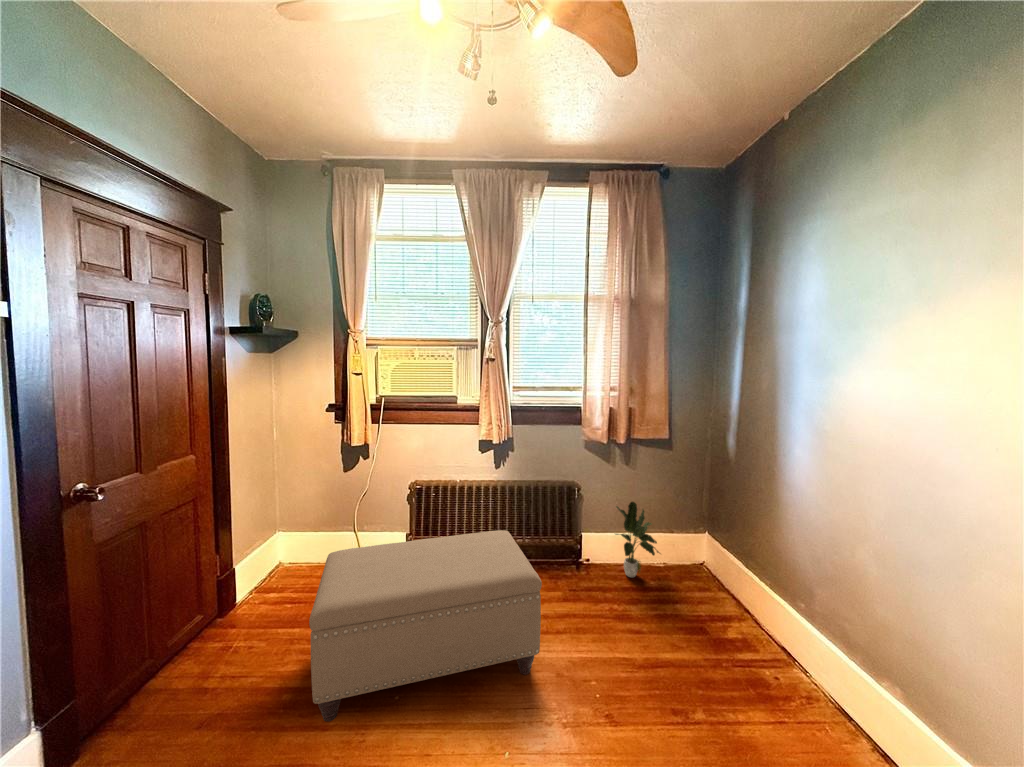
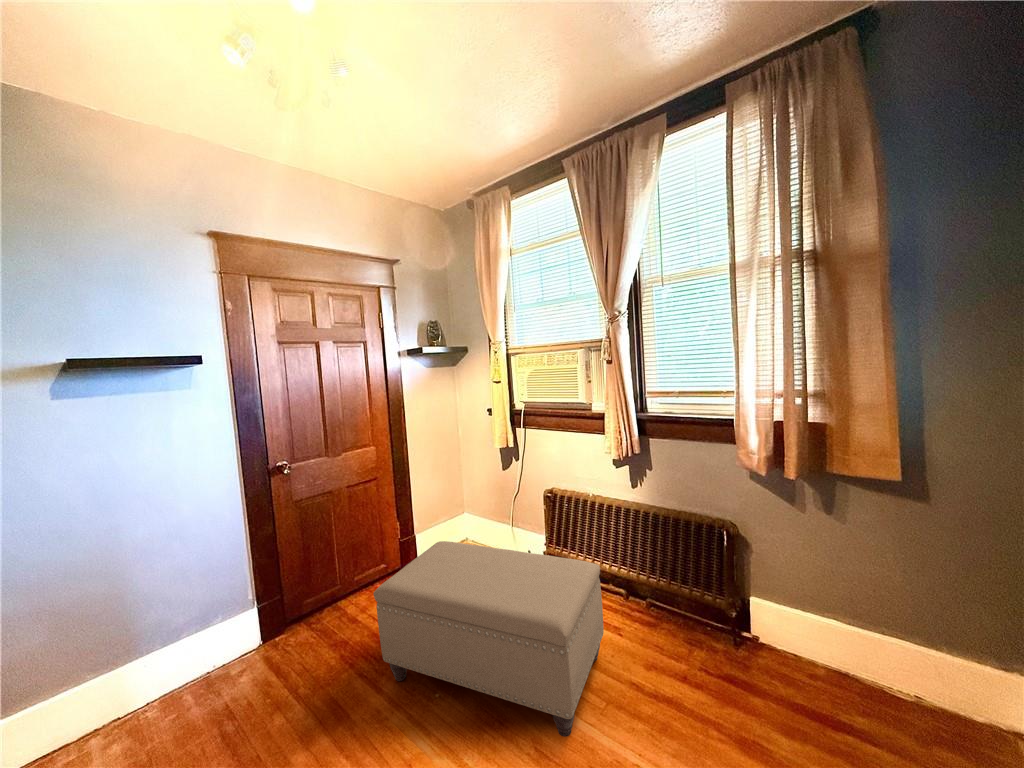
potted plant: present [616,502,659,577] -> none [769,573,872,693]

